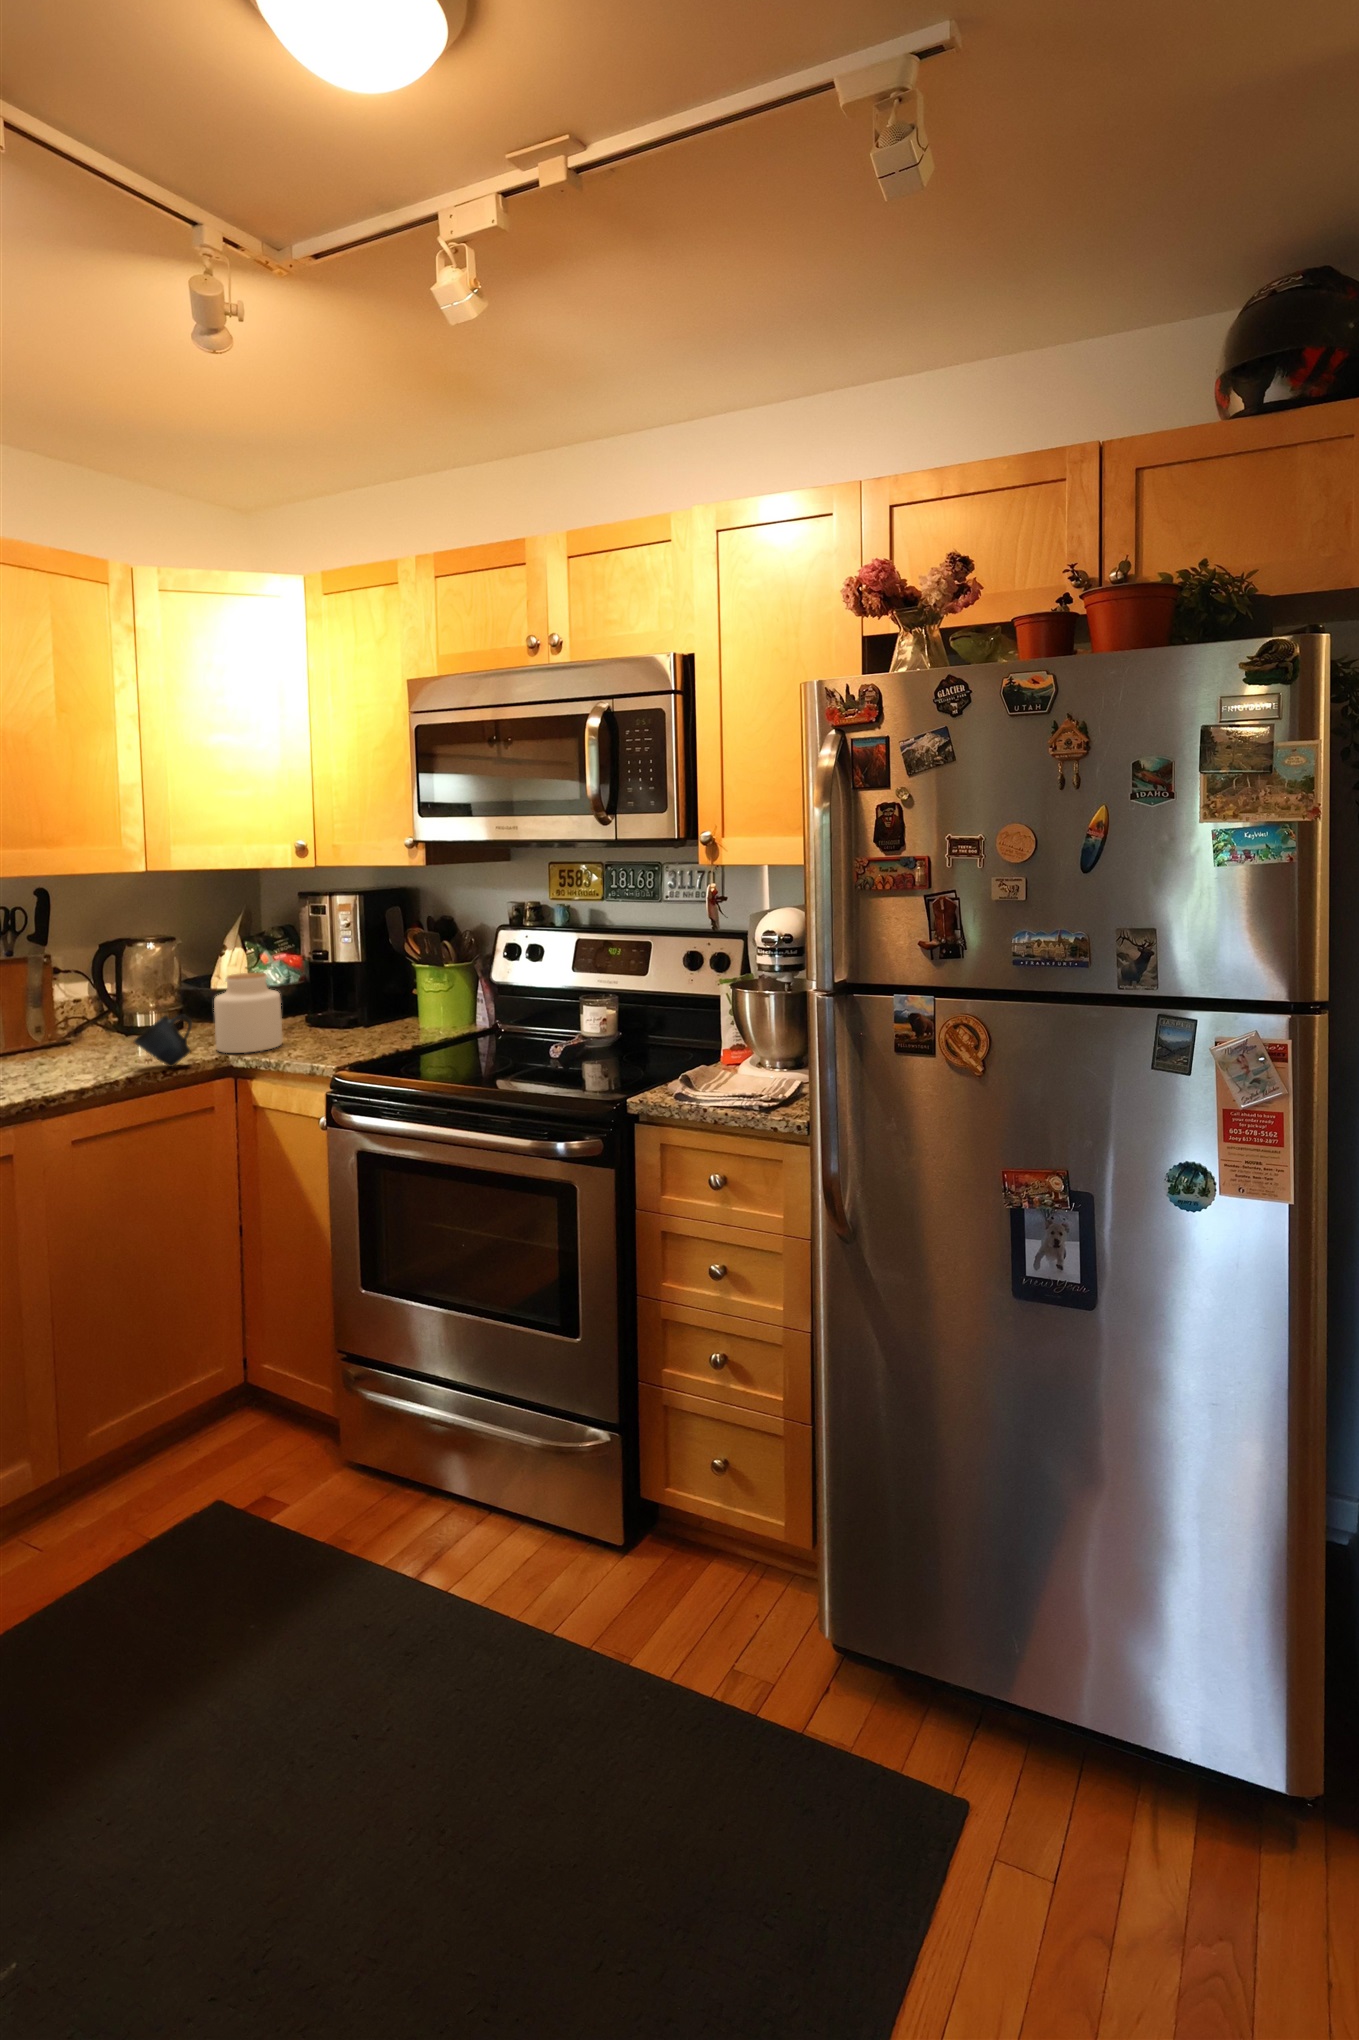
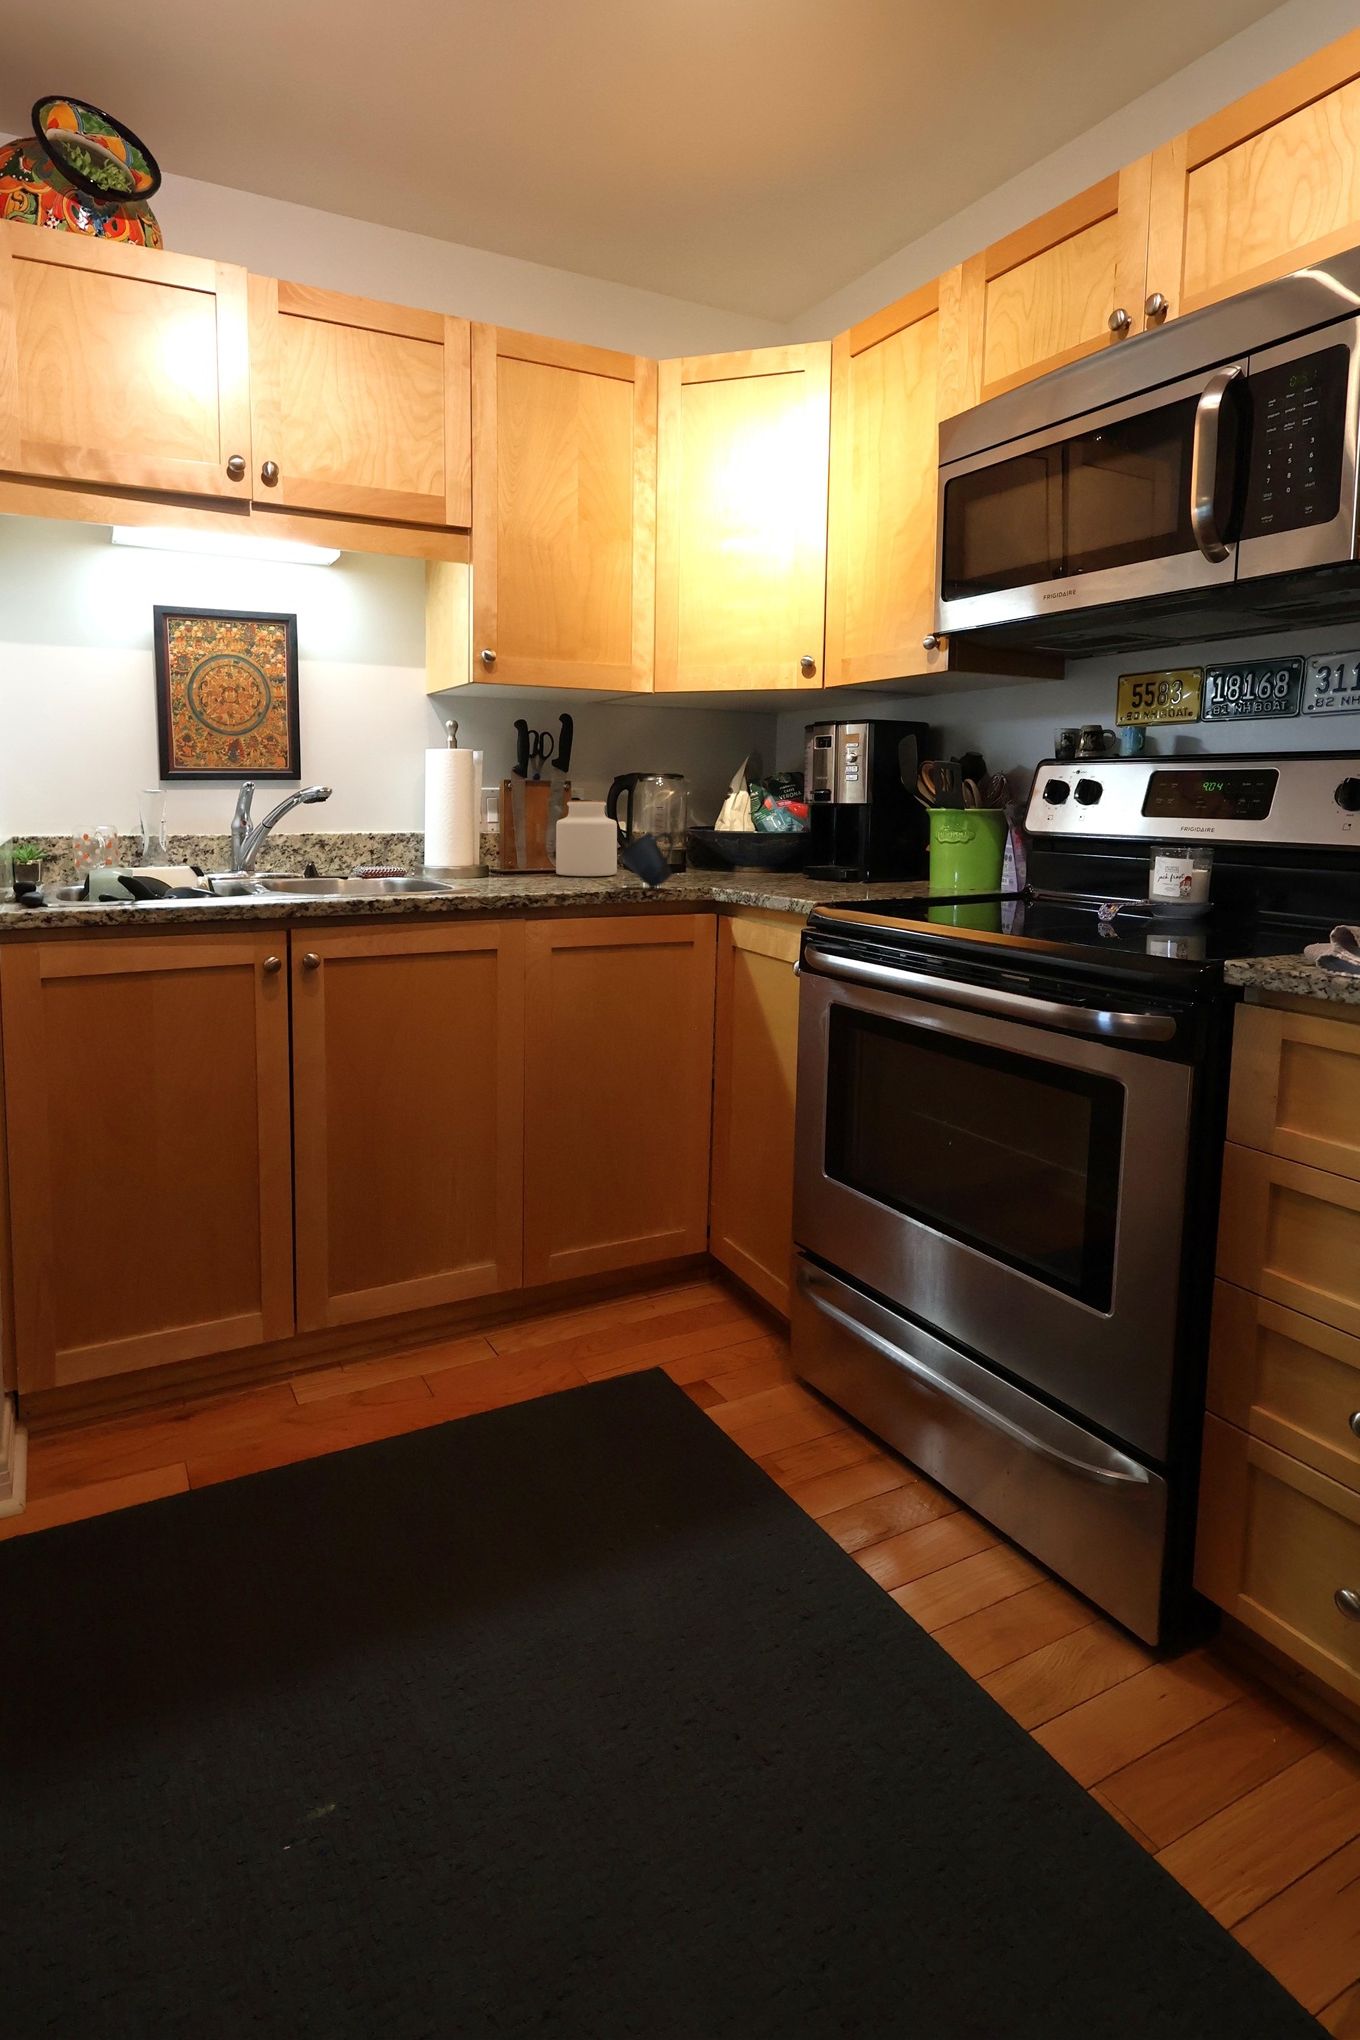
jar: present [214,973,283,1053] -> present [556,801,617,876]

